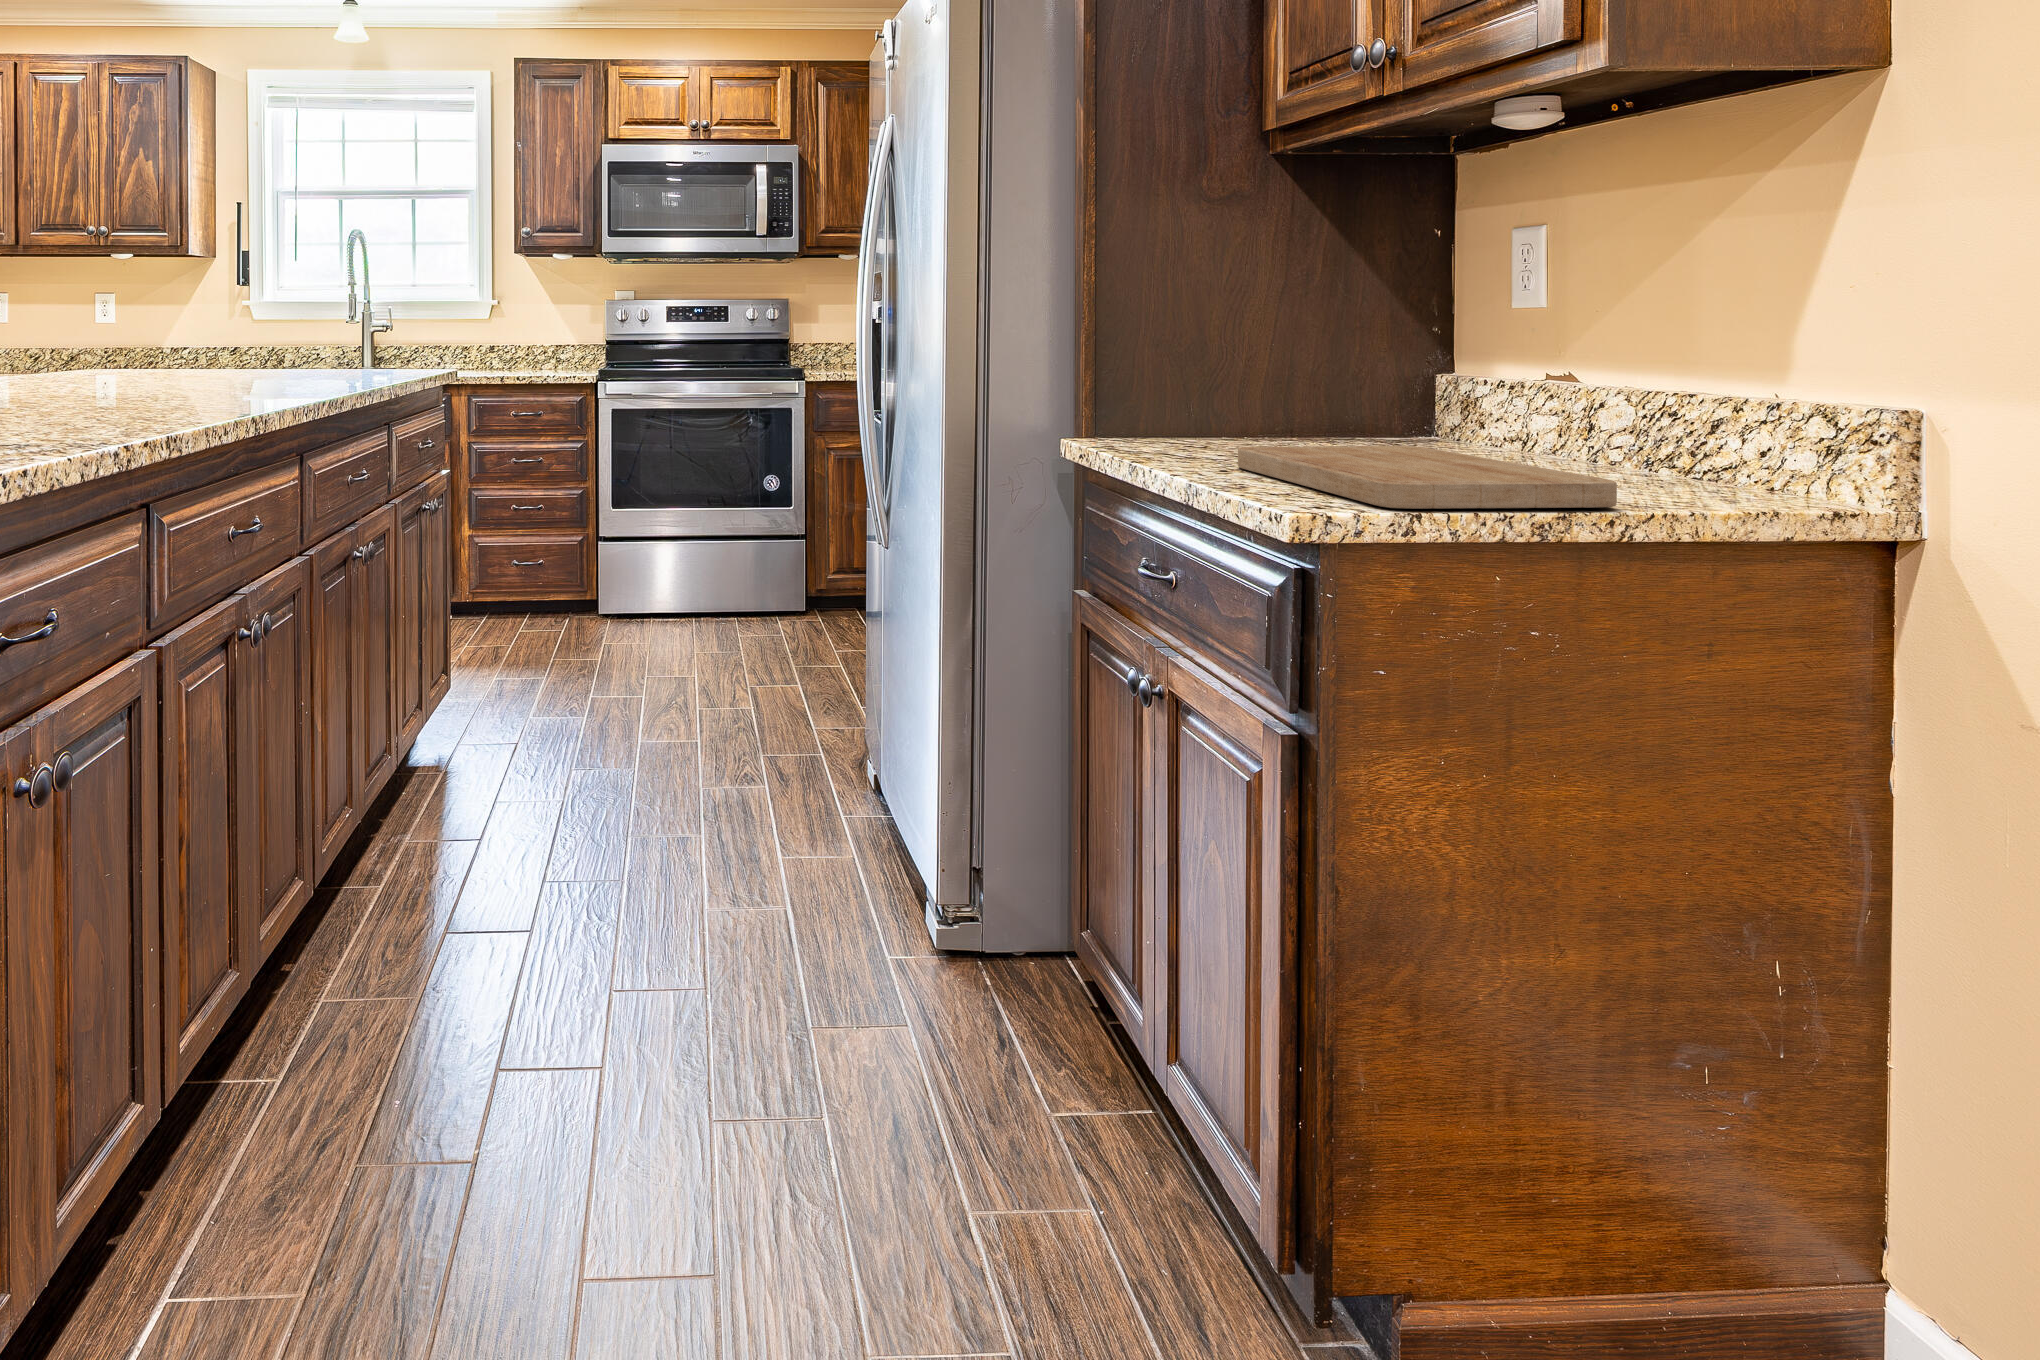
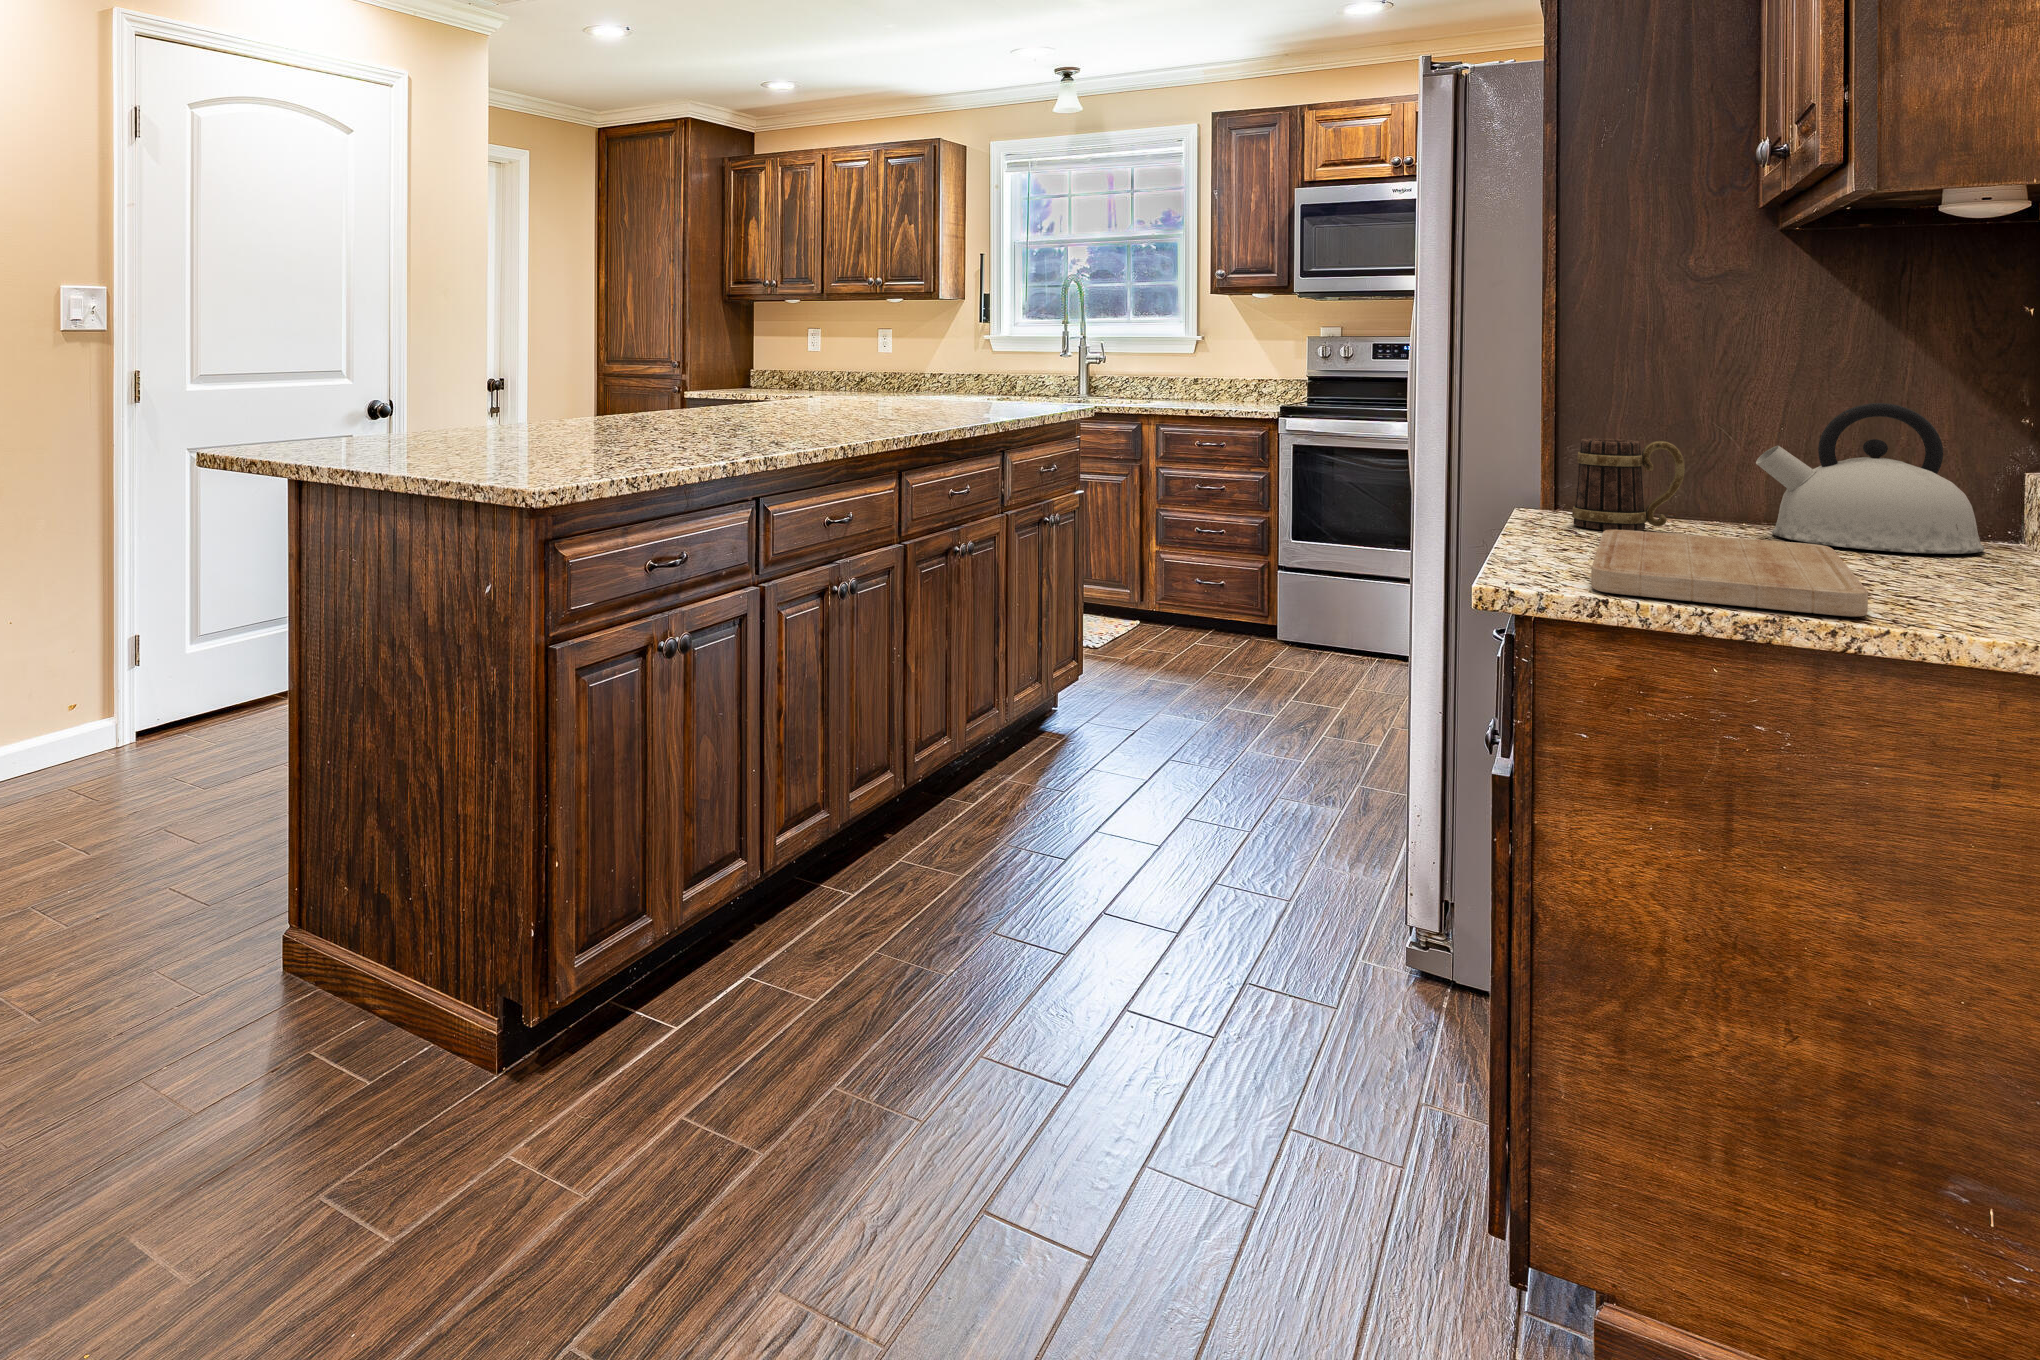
kettle: none [1280,314,1450,450] -> present [1756,403,1984,554]
mug: none [1140,359,1237,452] -> present [1572,439,1685,531]

